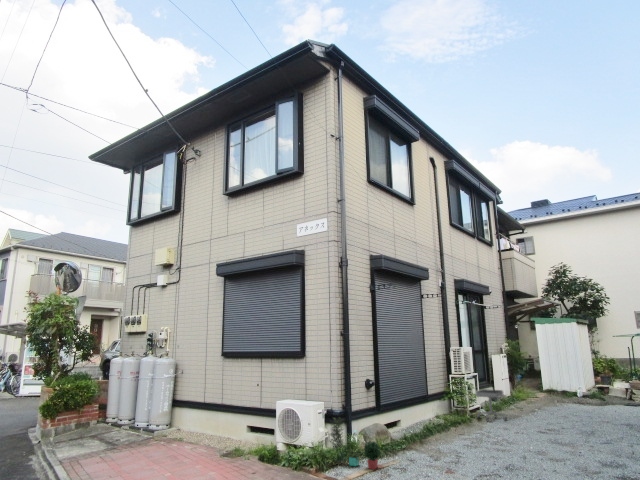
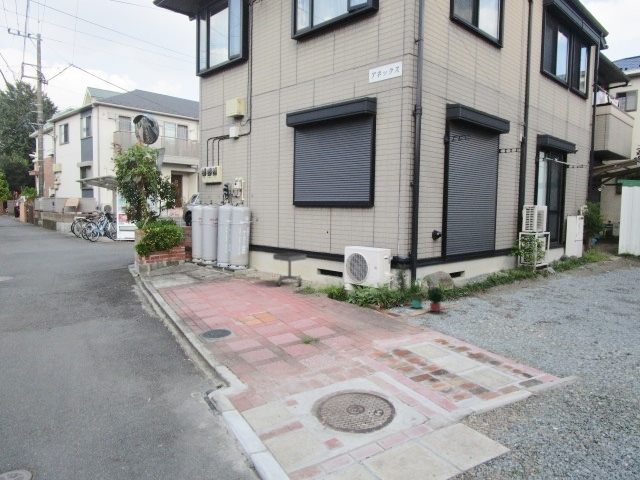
stool: present [476,389,507,421] -> present [273,252,306,286]

